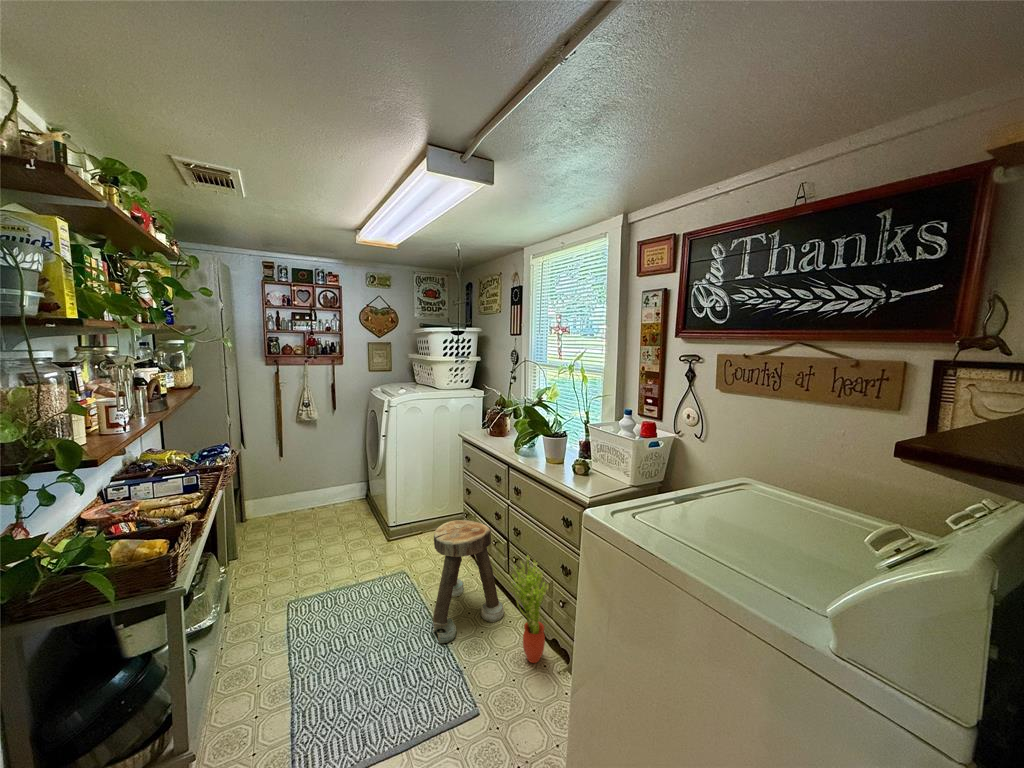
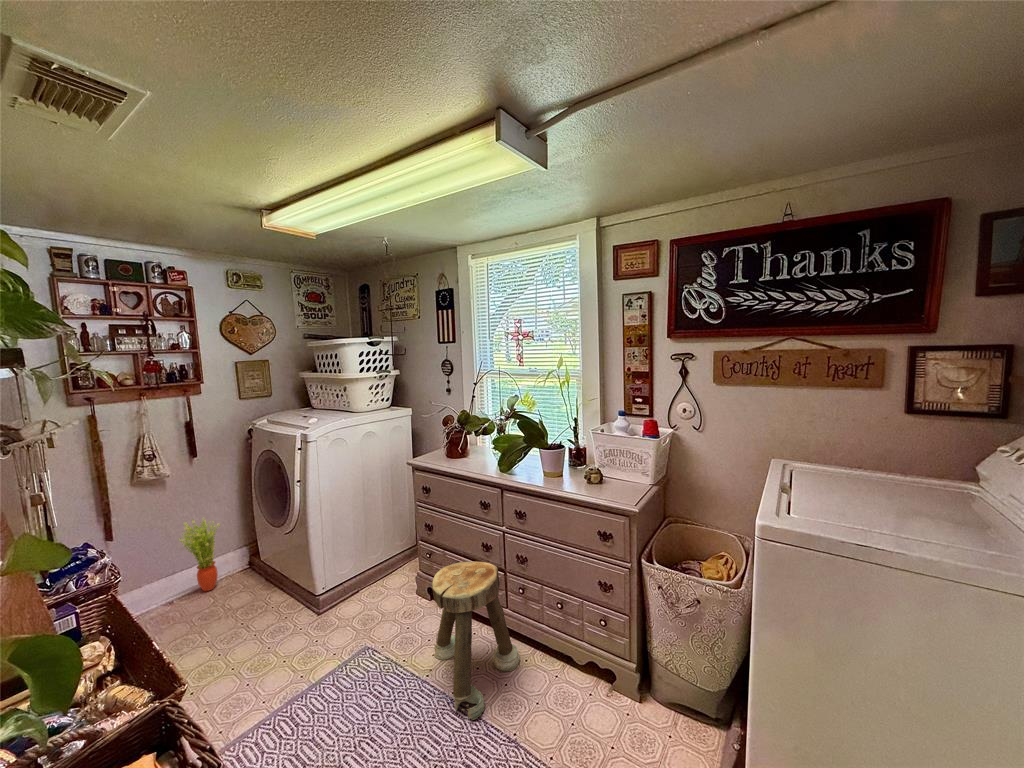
potted plant: present [512,556,548,663] -> present [180,519,220,591]

